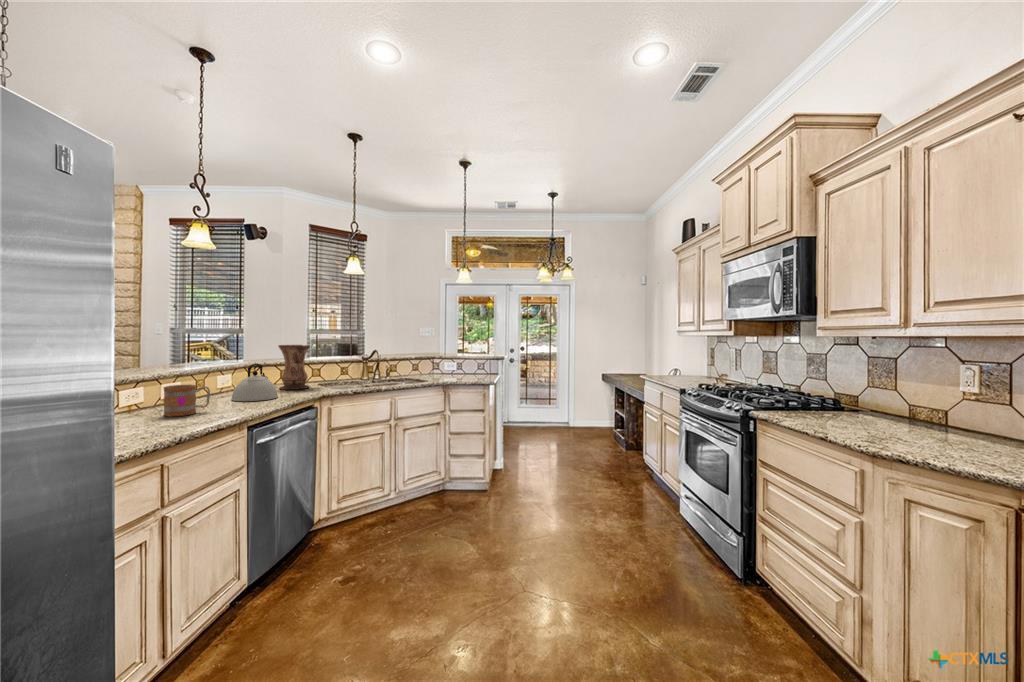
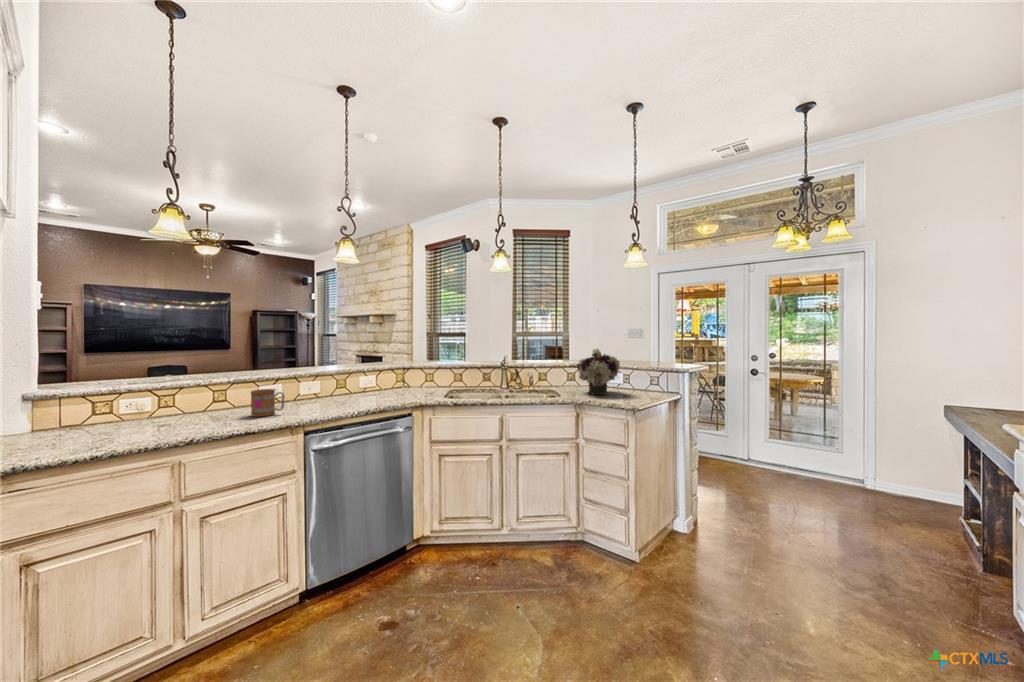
flower arrangement: none [429,342,465,378] -> present [578,349,620,395]
vase: present [278,345,310,390] -> none [398,352,427,397]
kettle: present [232,364,278,401] -> none [333,371,372,407]

